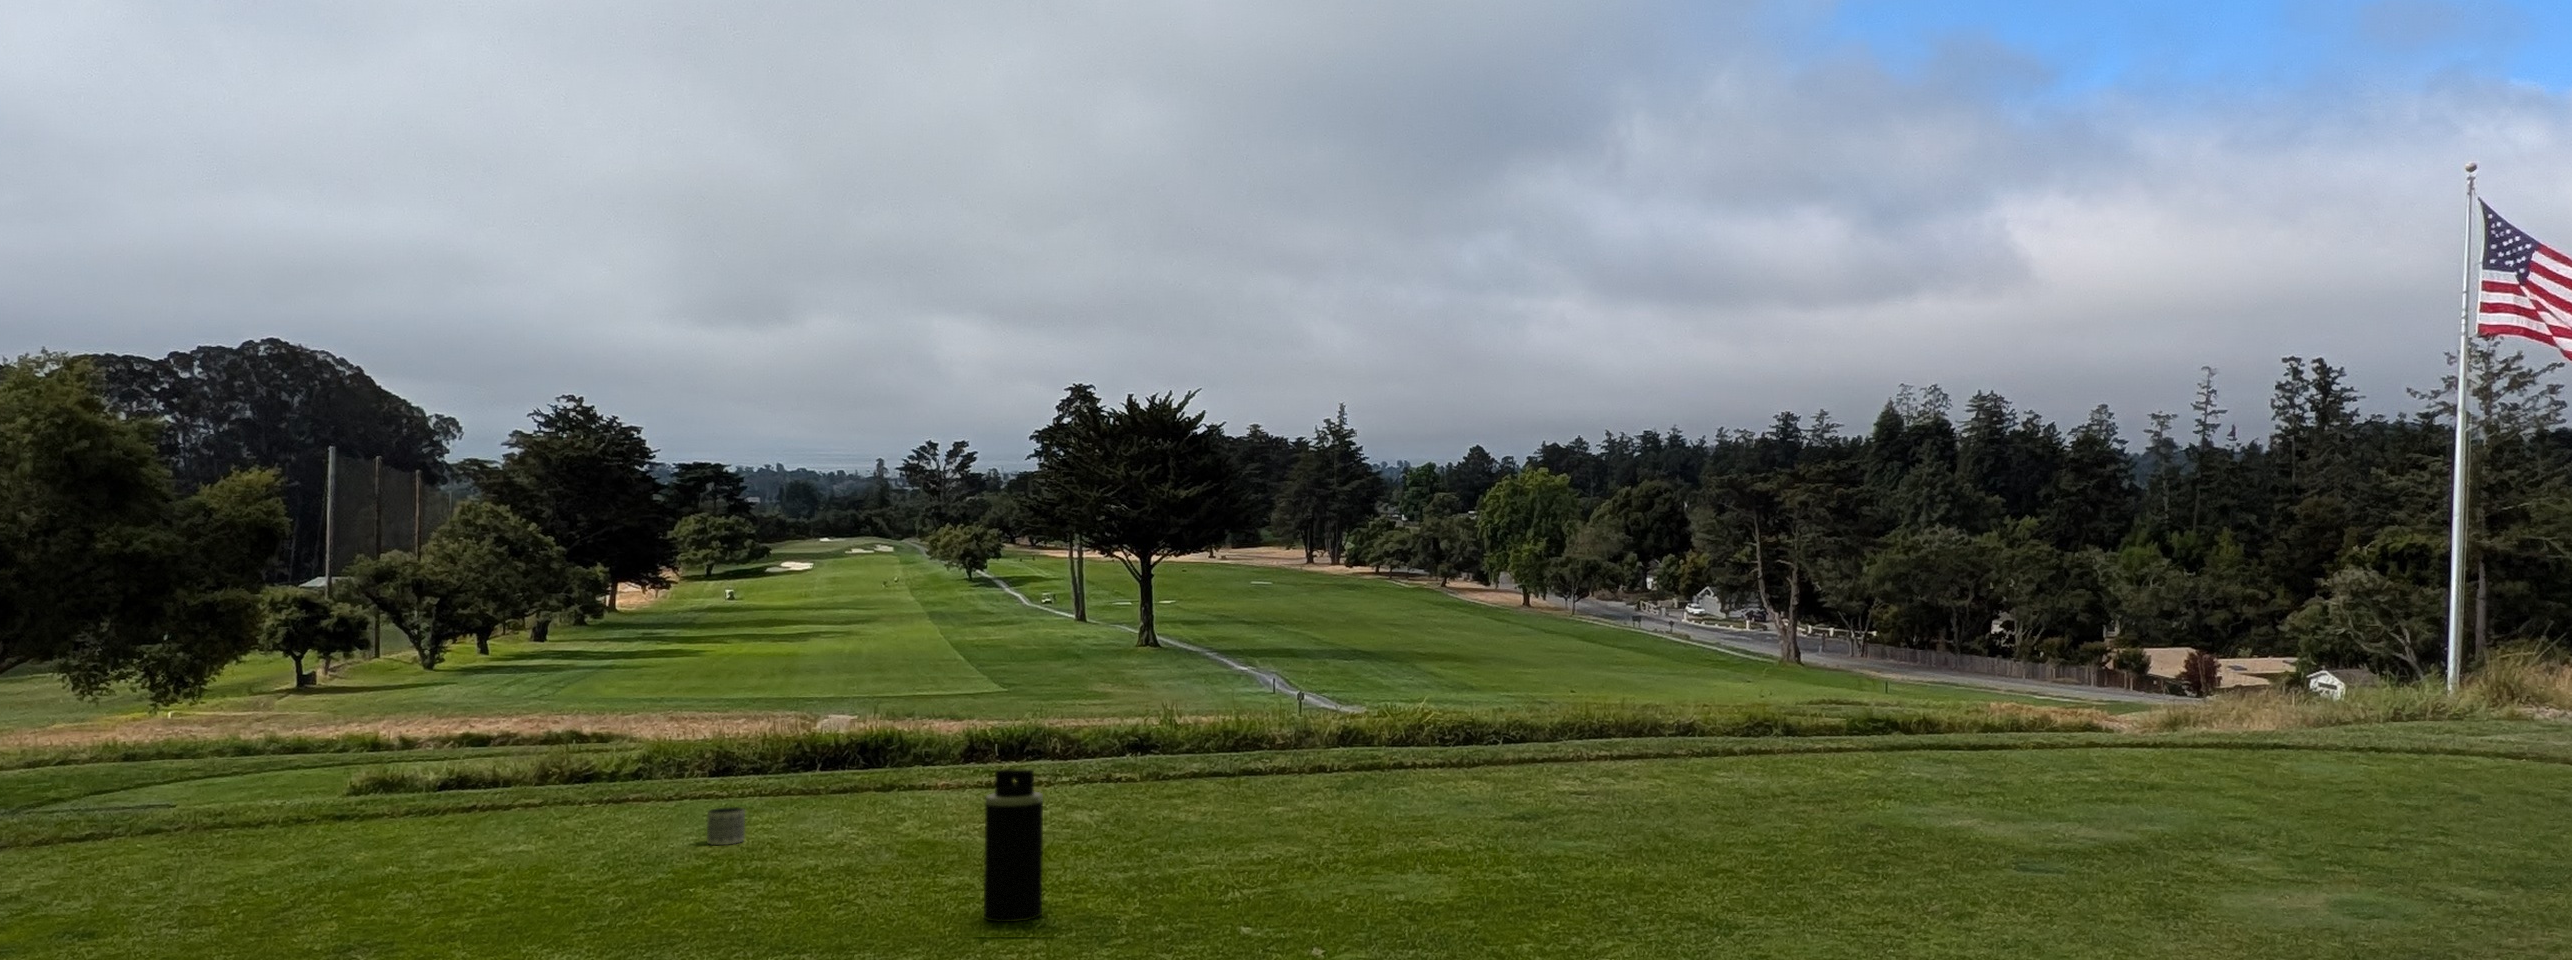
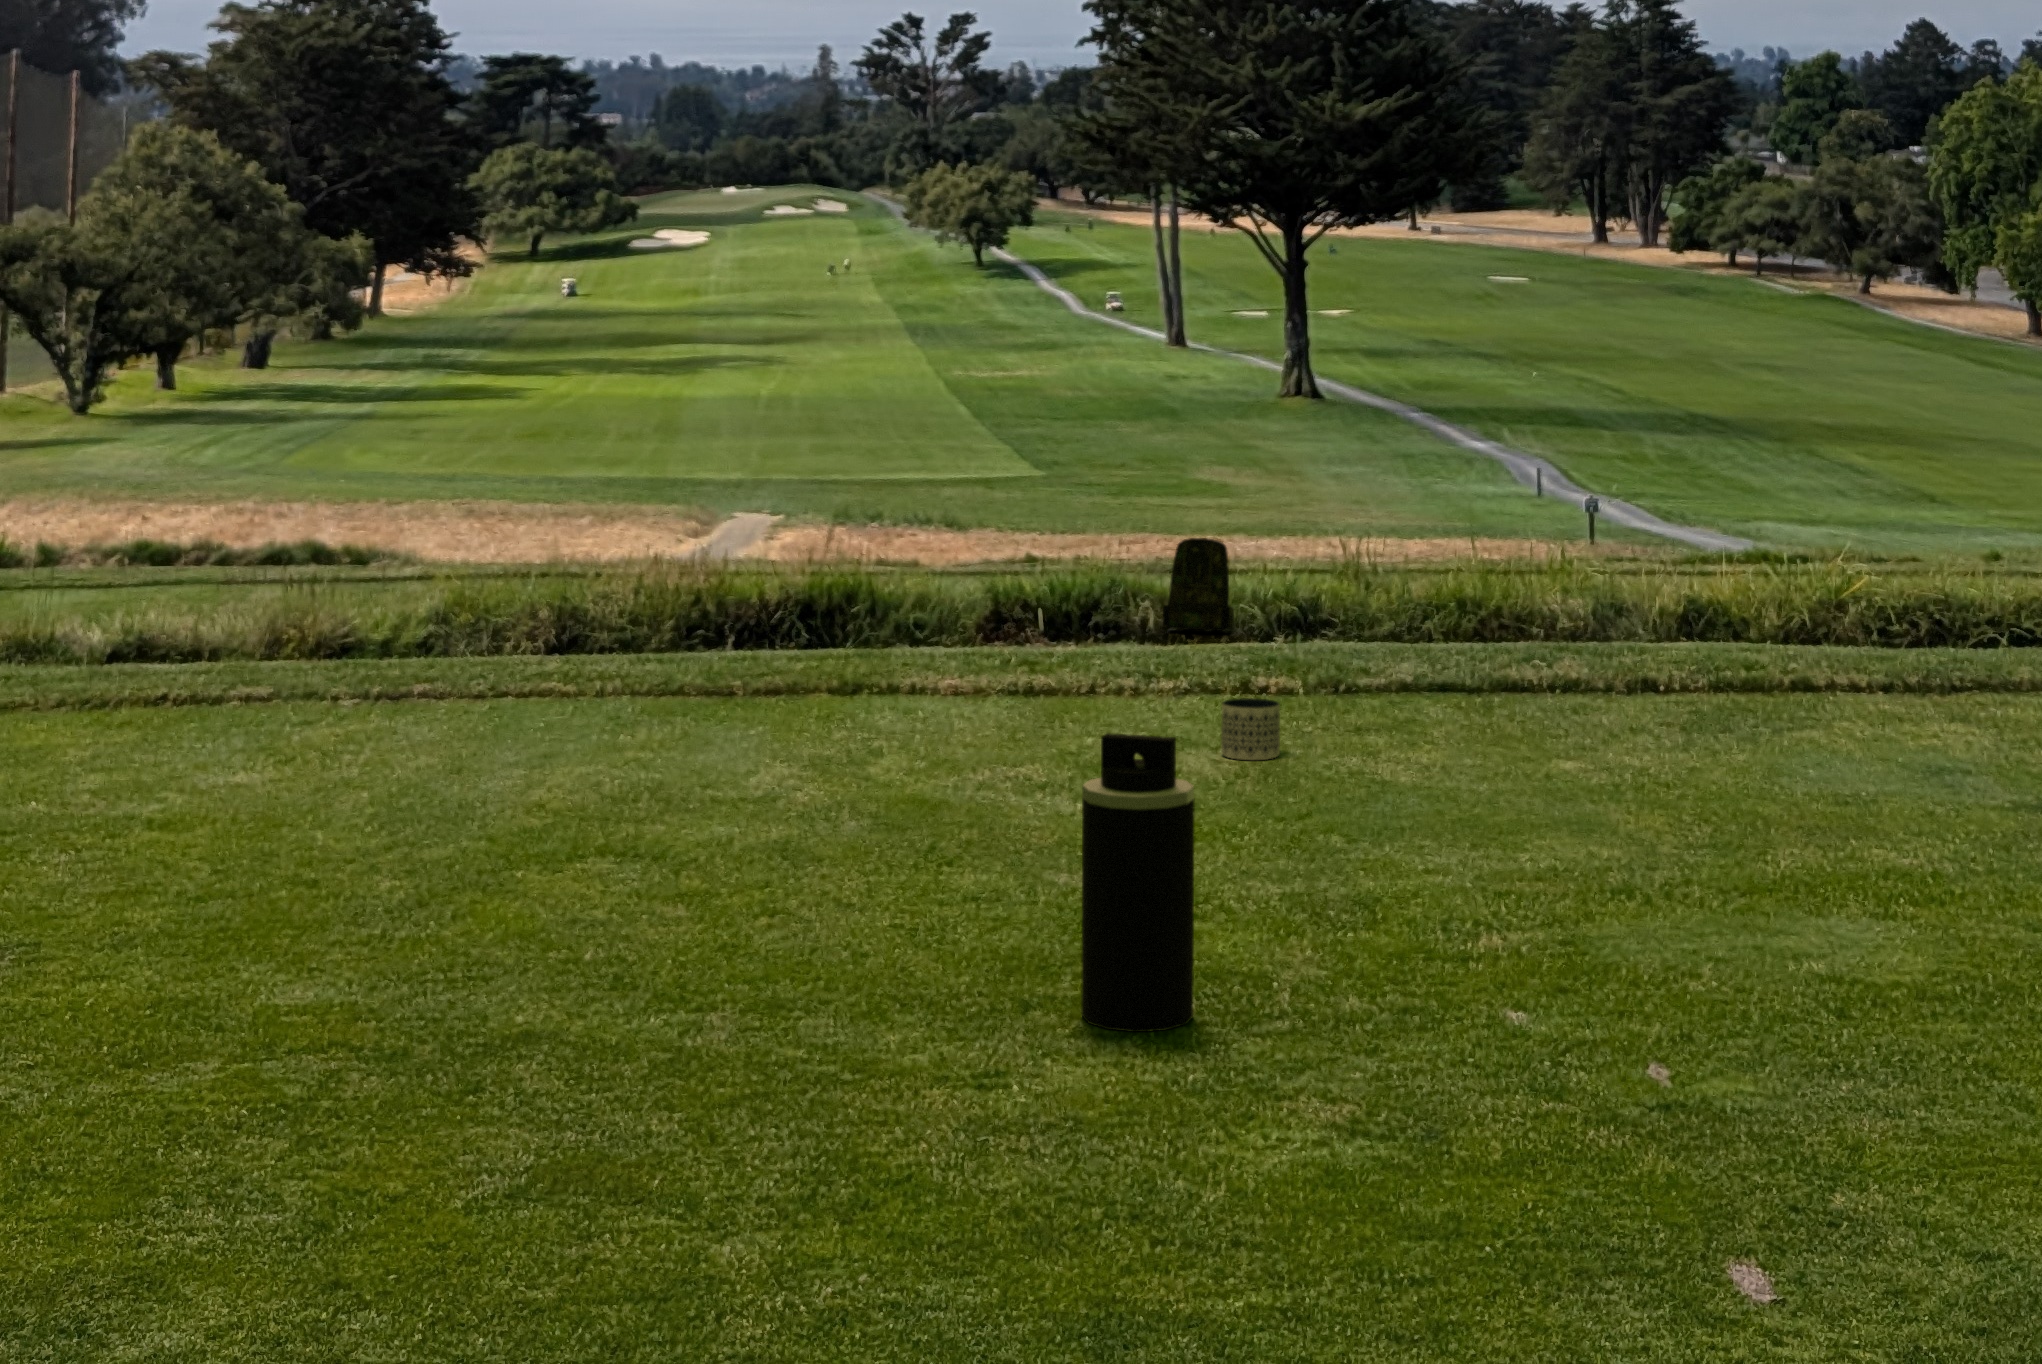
backpack: none [1067,703,1107,756] -> present [1163,538,1234,632]
planter: present [707,807,745,845] -> present [1221,698,1280,760]

